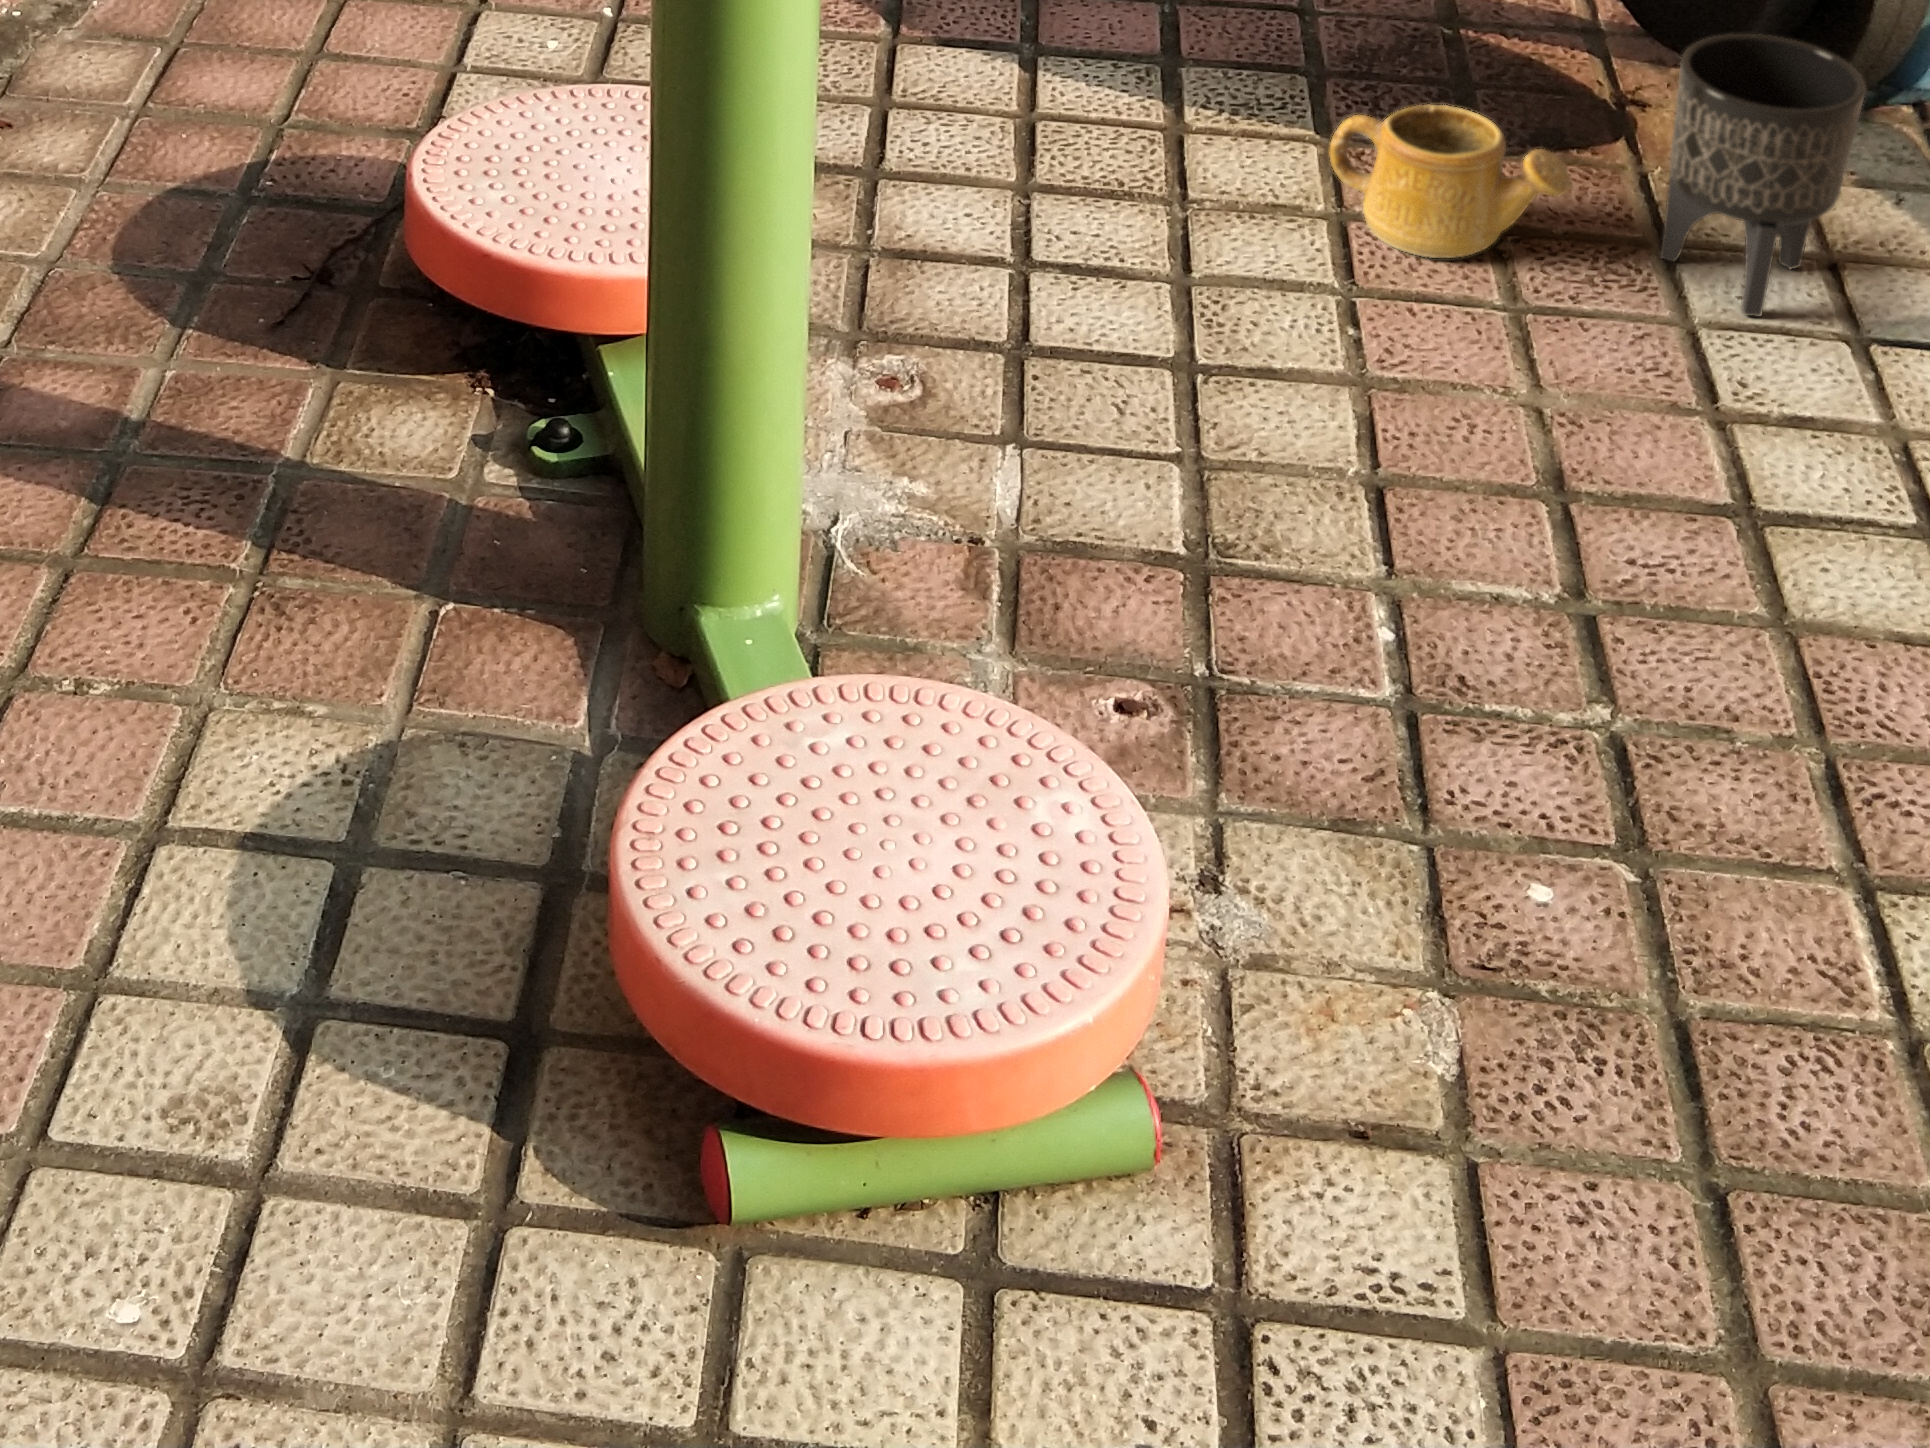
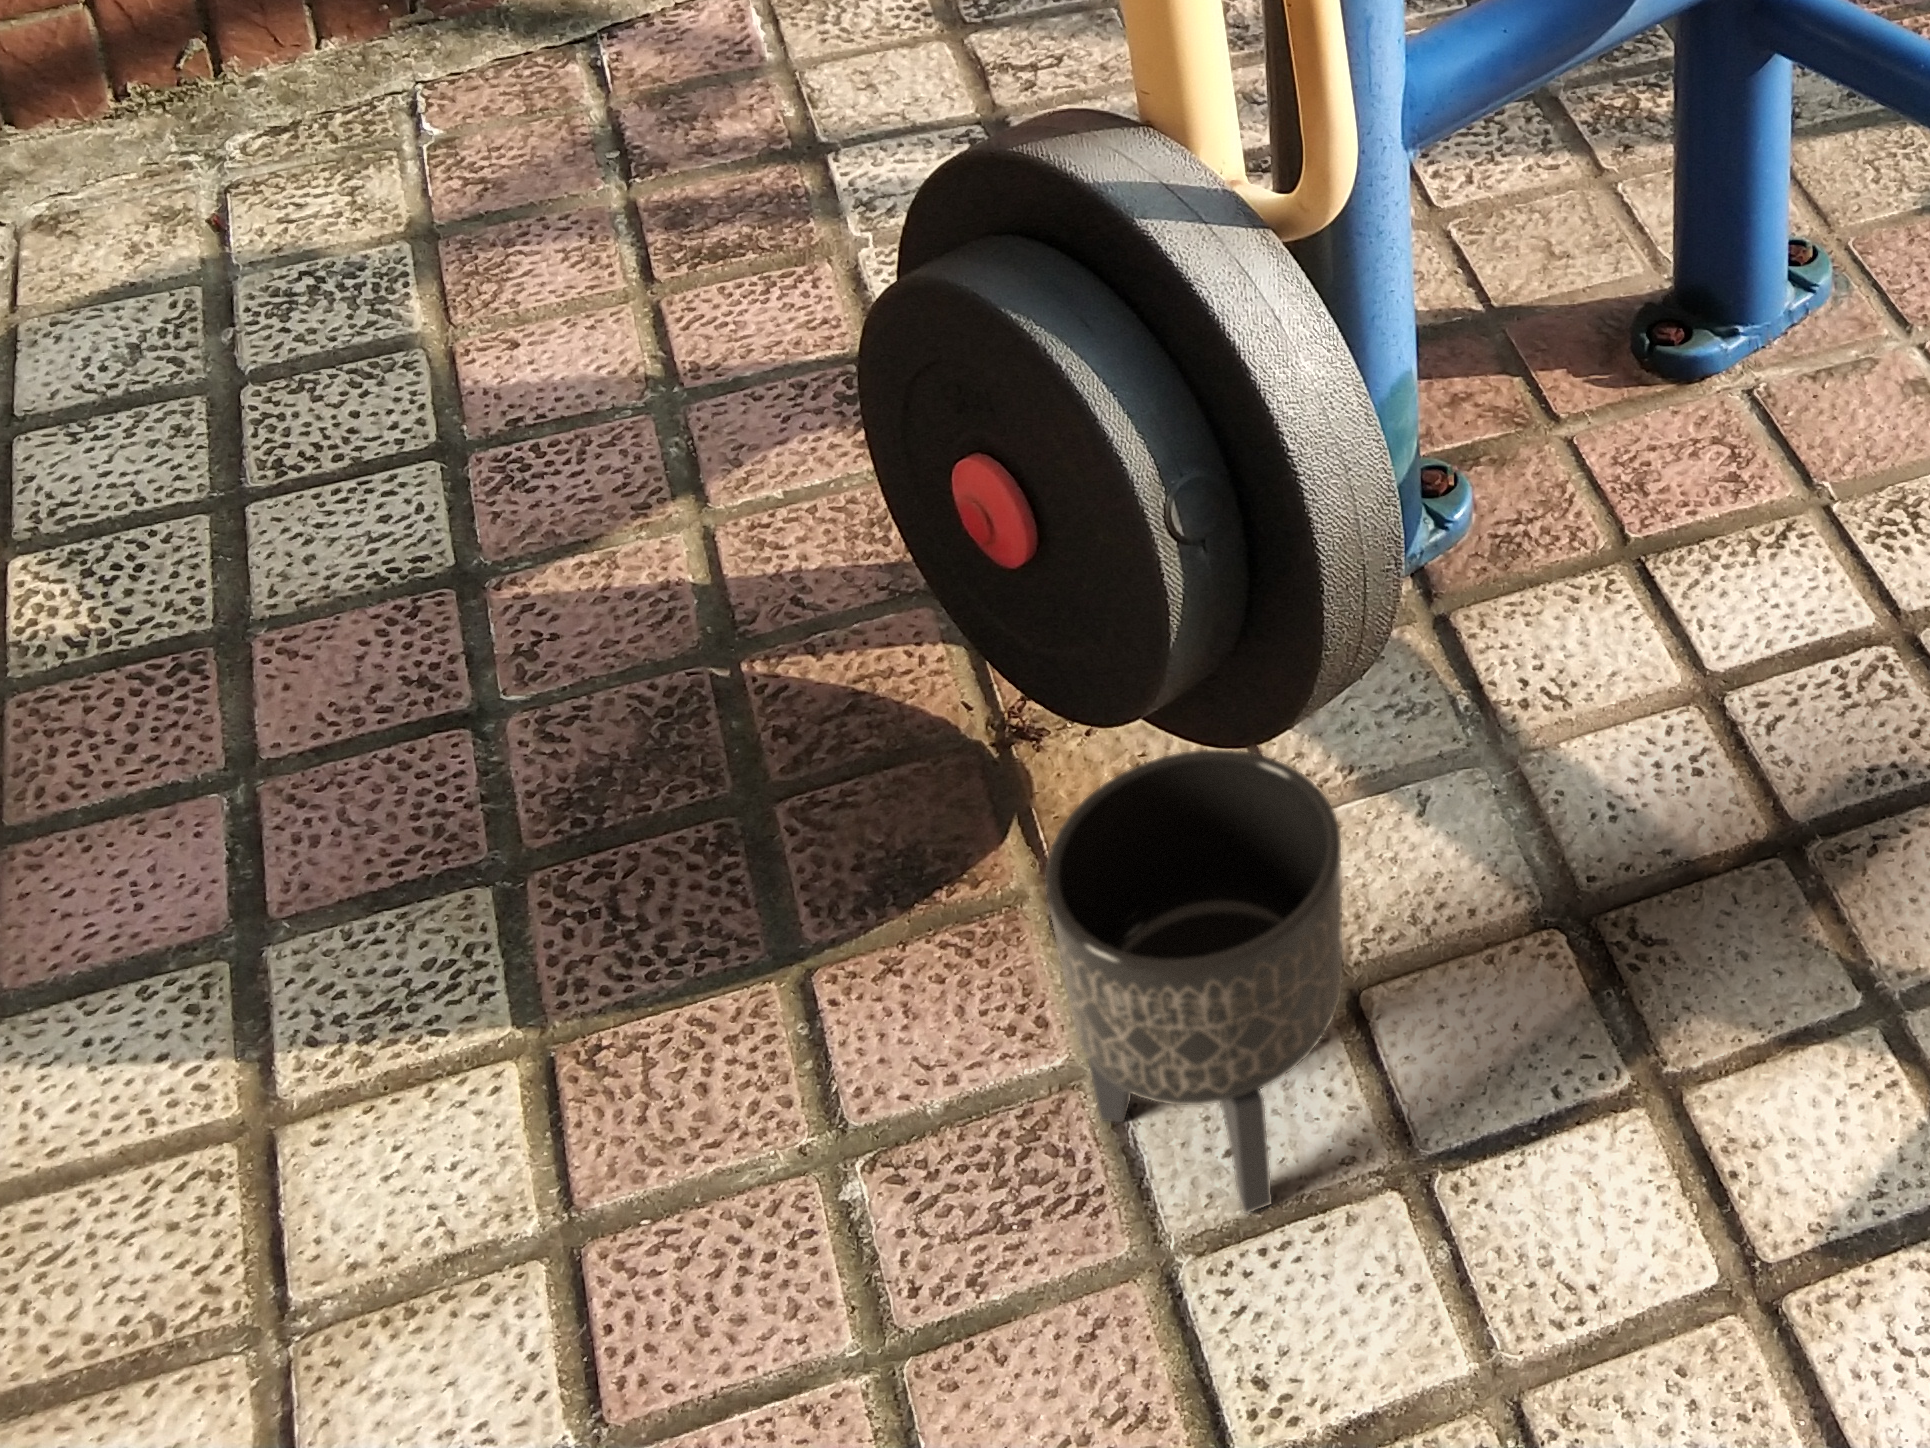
watering can: present [1329,105,1572,258] -> none [502,1016,925,1315]

